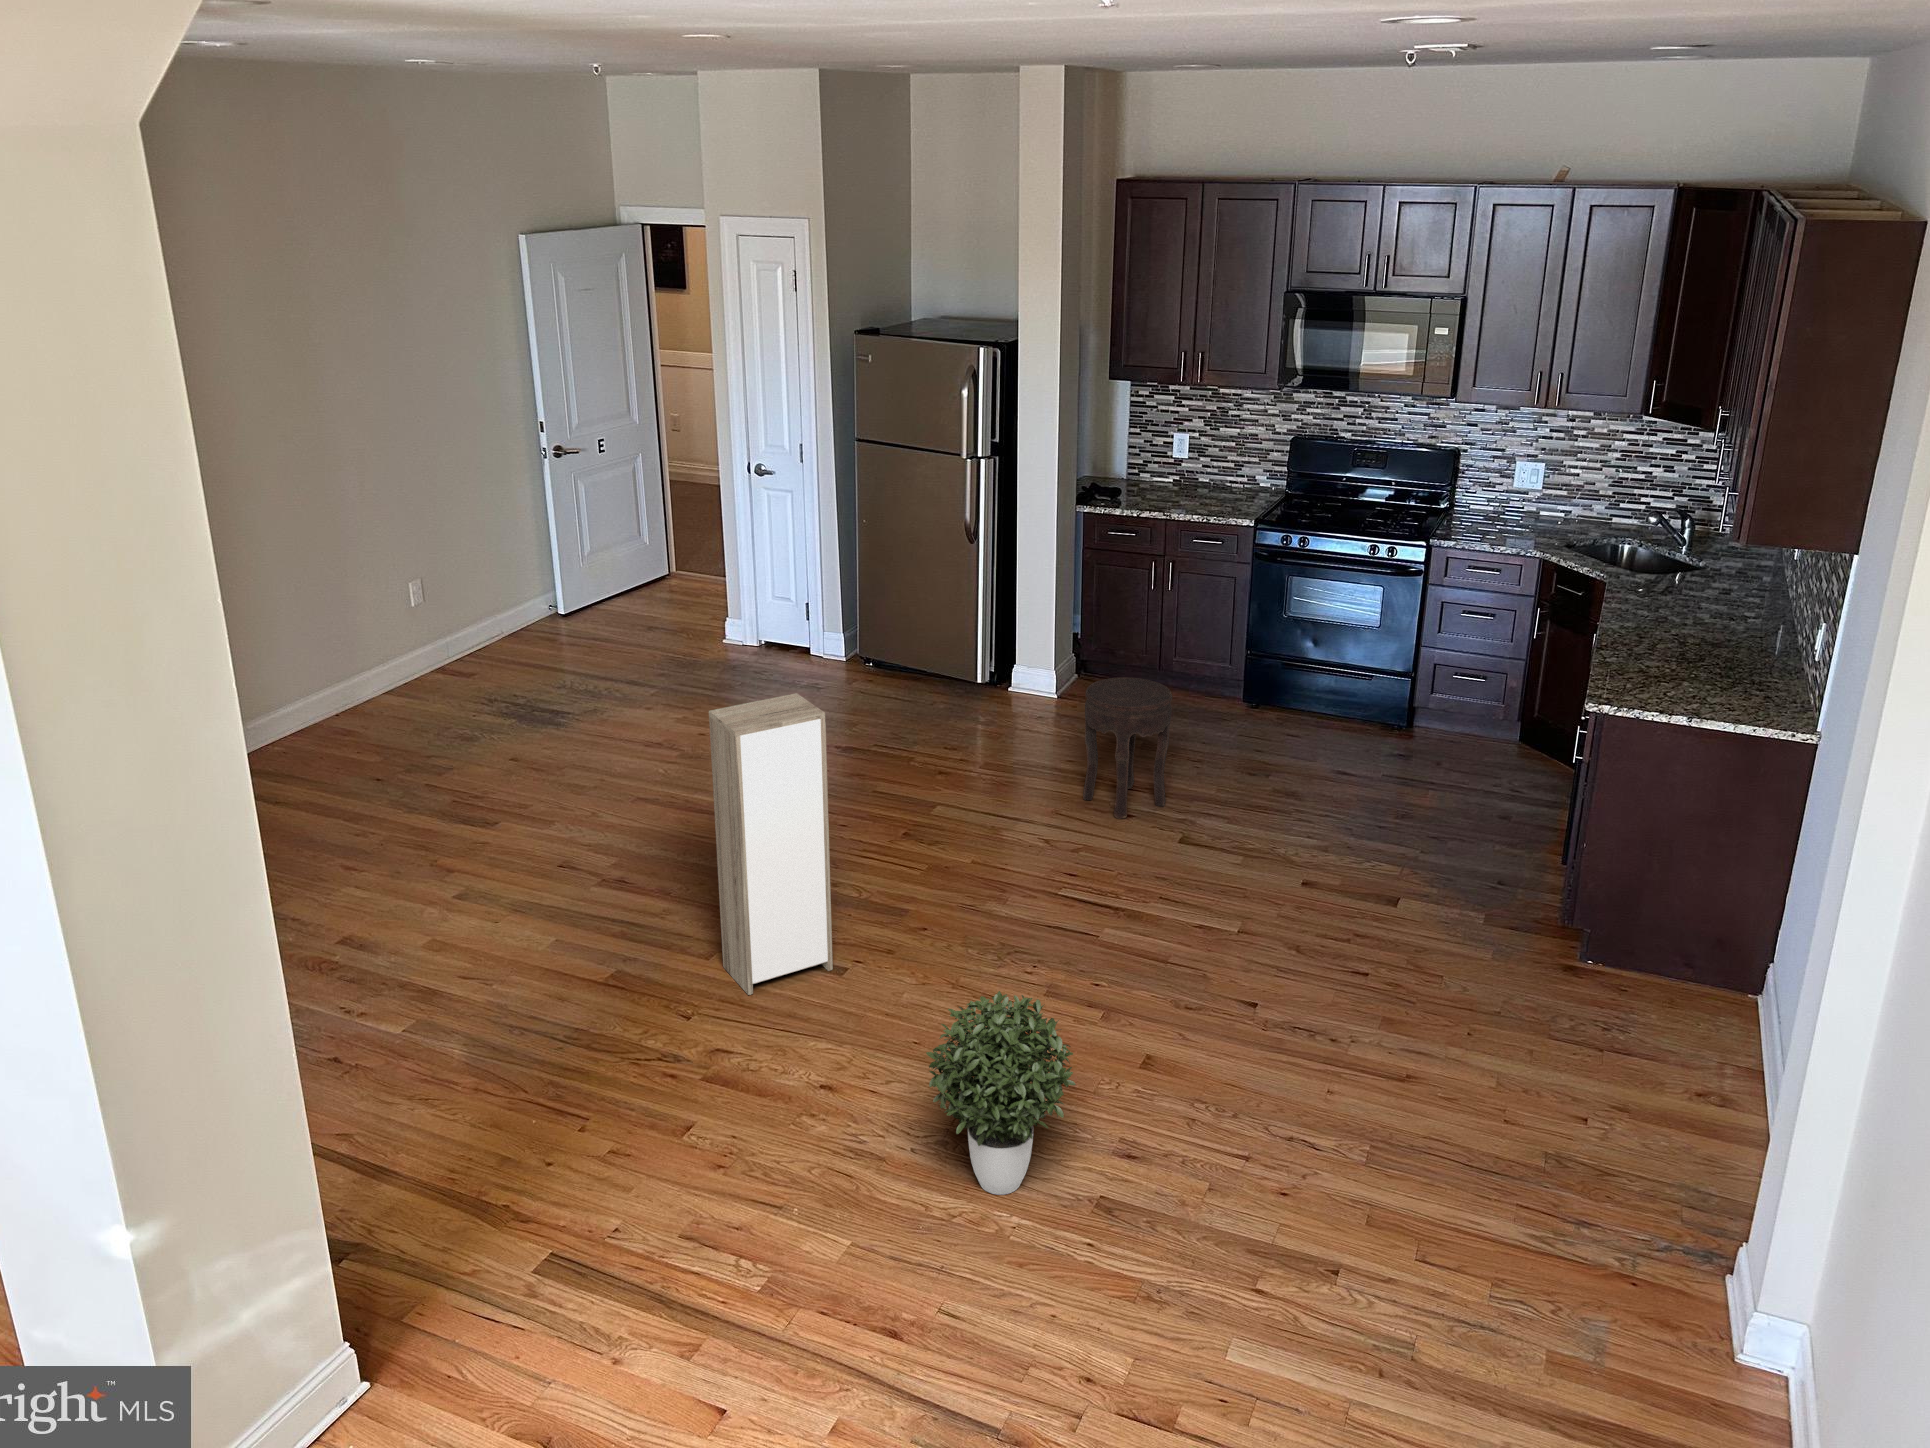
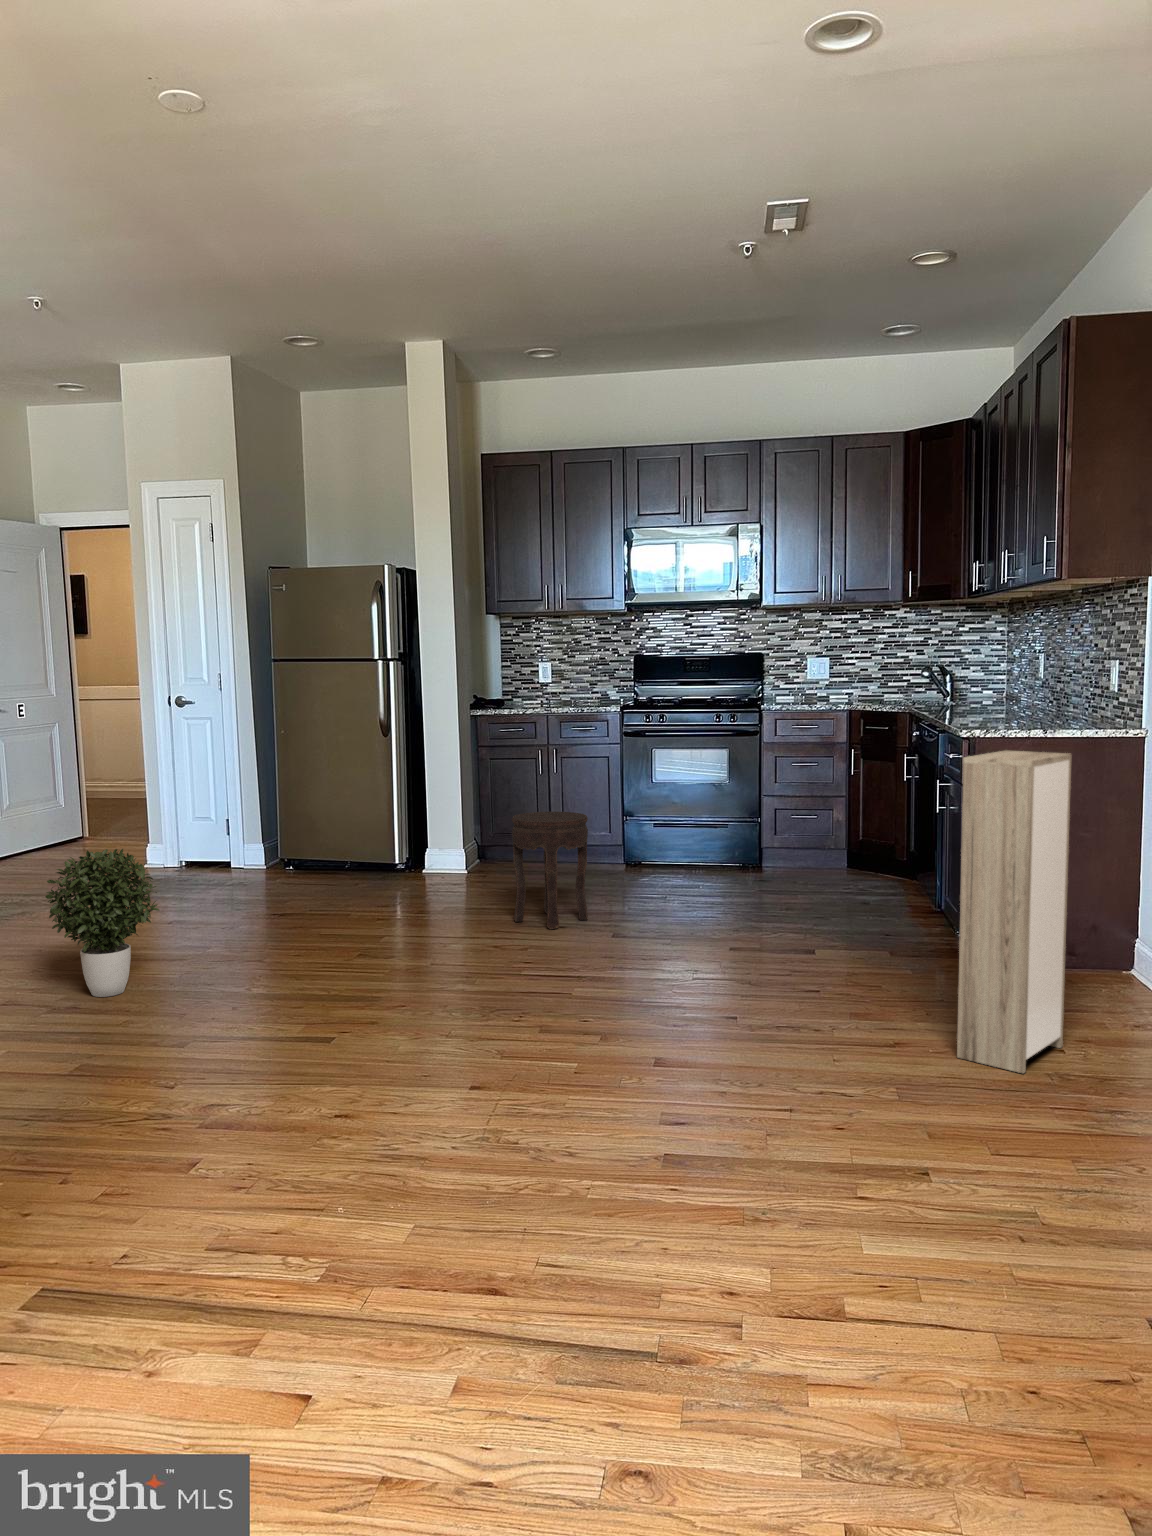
storage cabinet: present [709,693,833,995] -> present [957,751,1072,1073]
potted plant: present [926,991,1076,1195] -> present [45,849,160,997]

